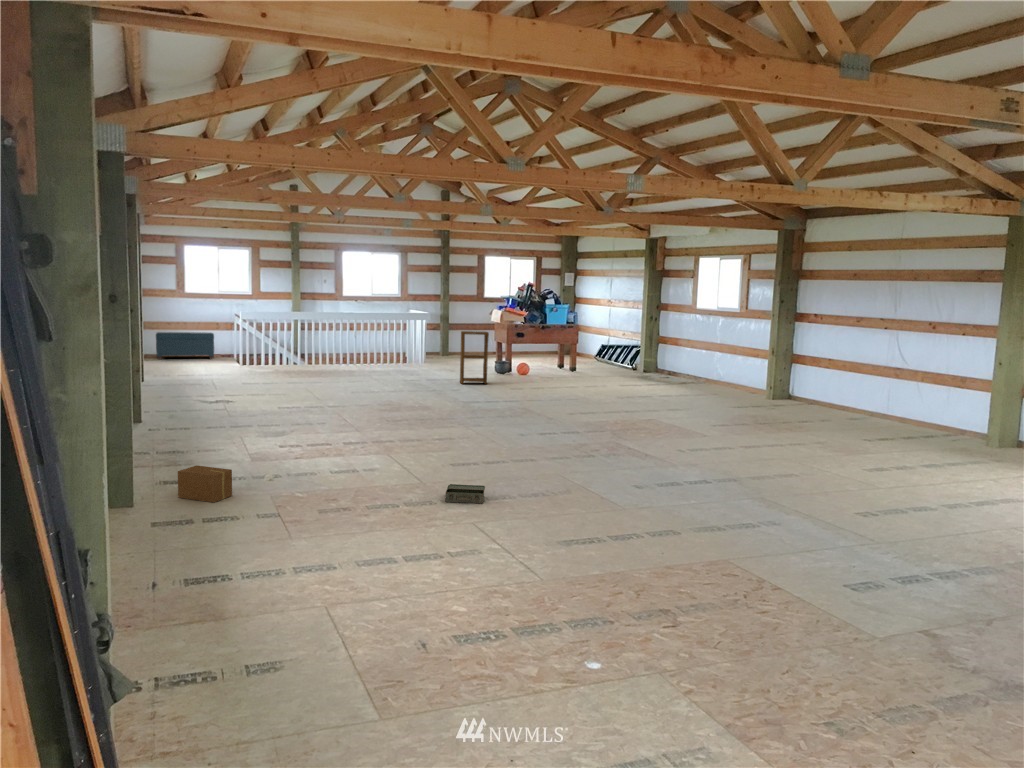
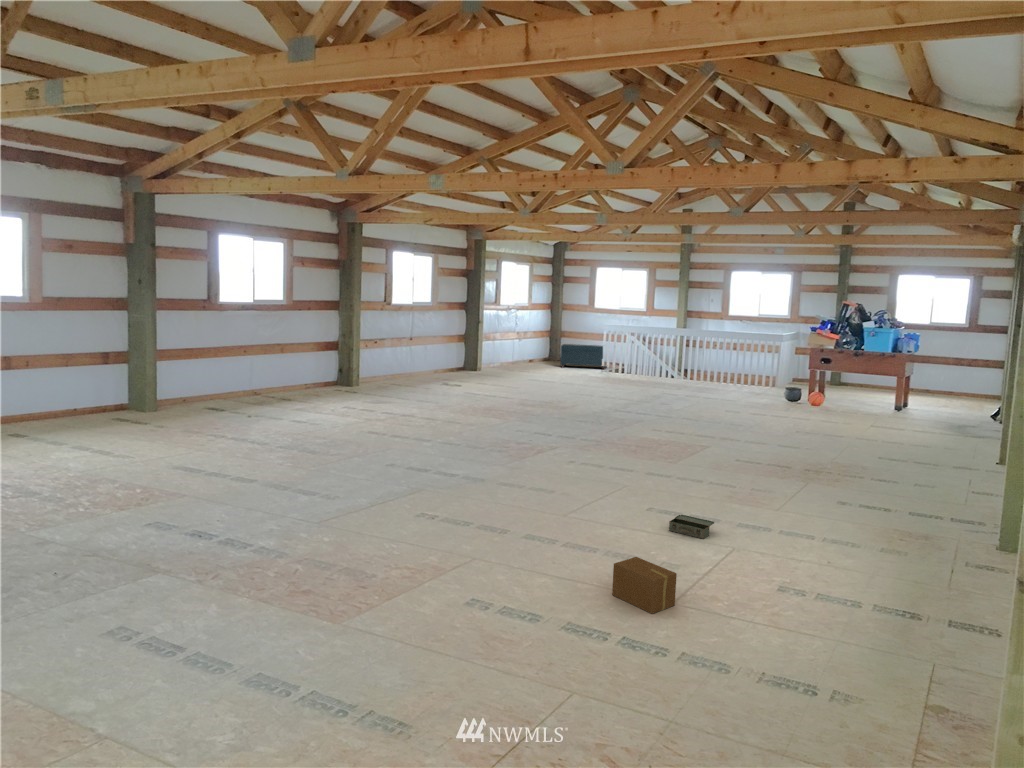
shelving unit: present [460,331,489,384] -> none [820,357,855,415]
cardboard box: present [178,465,232,502] -> present [612,557,677,614]

